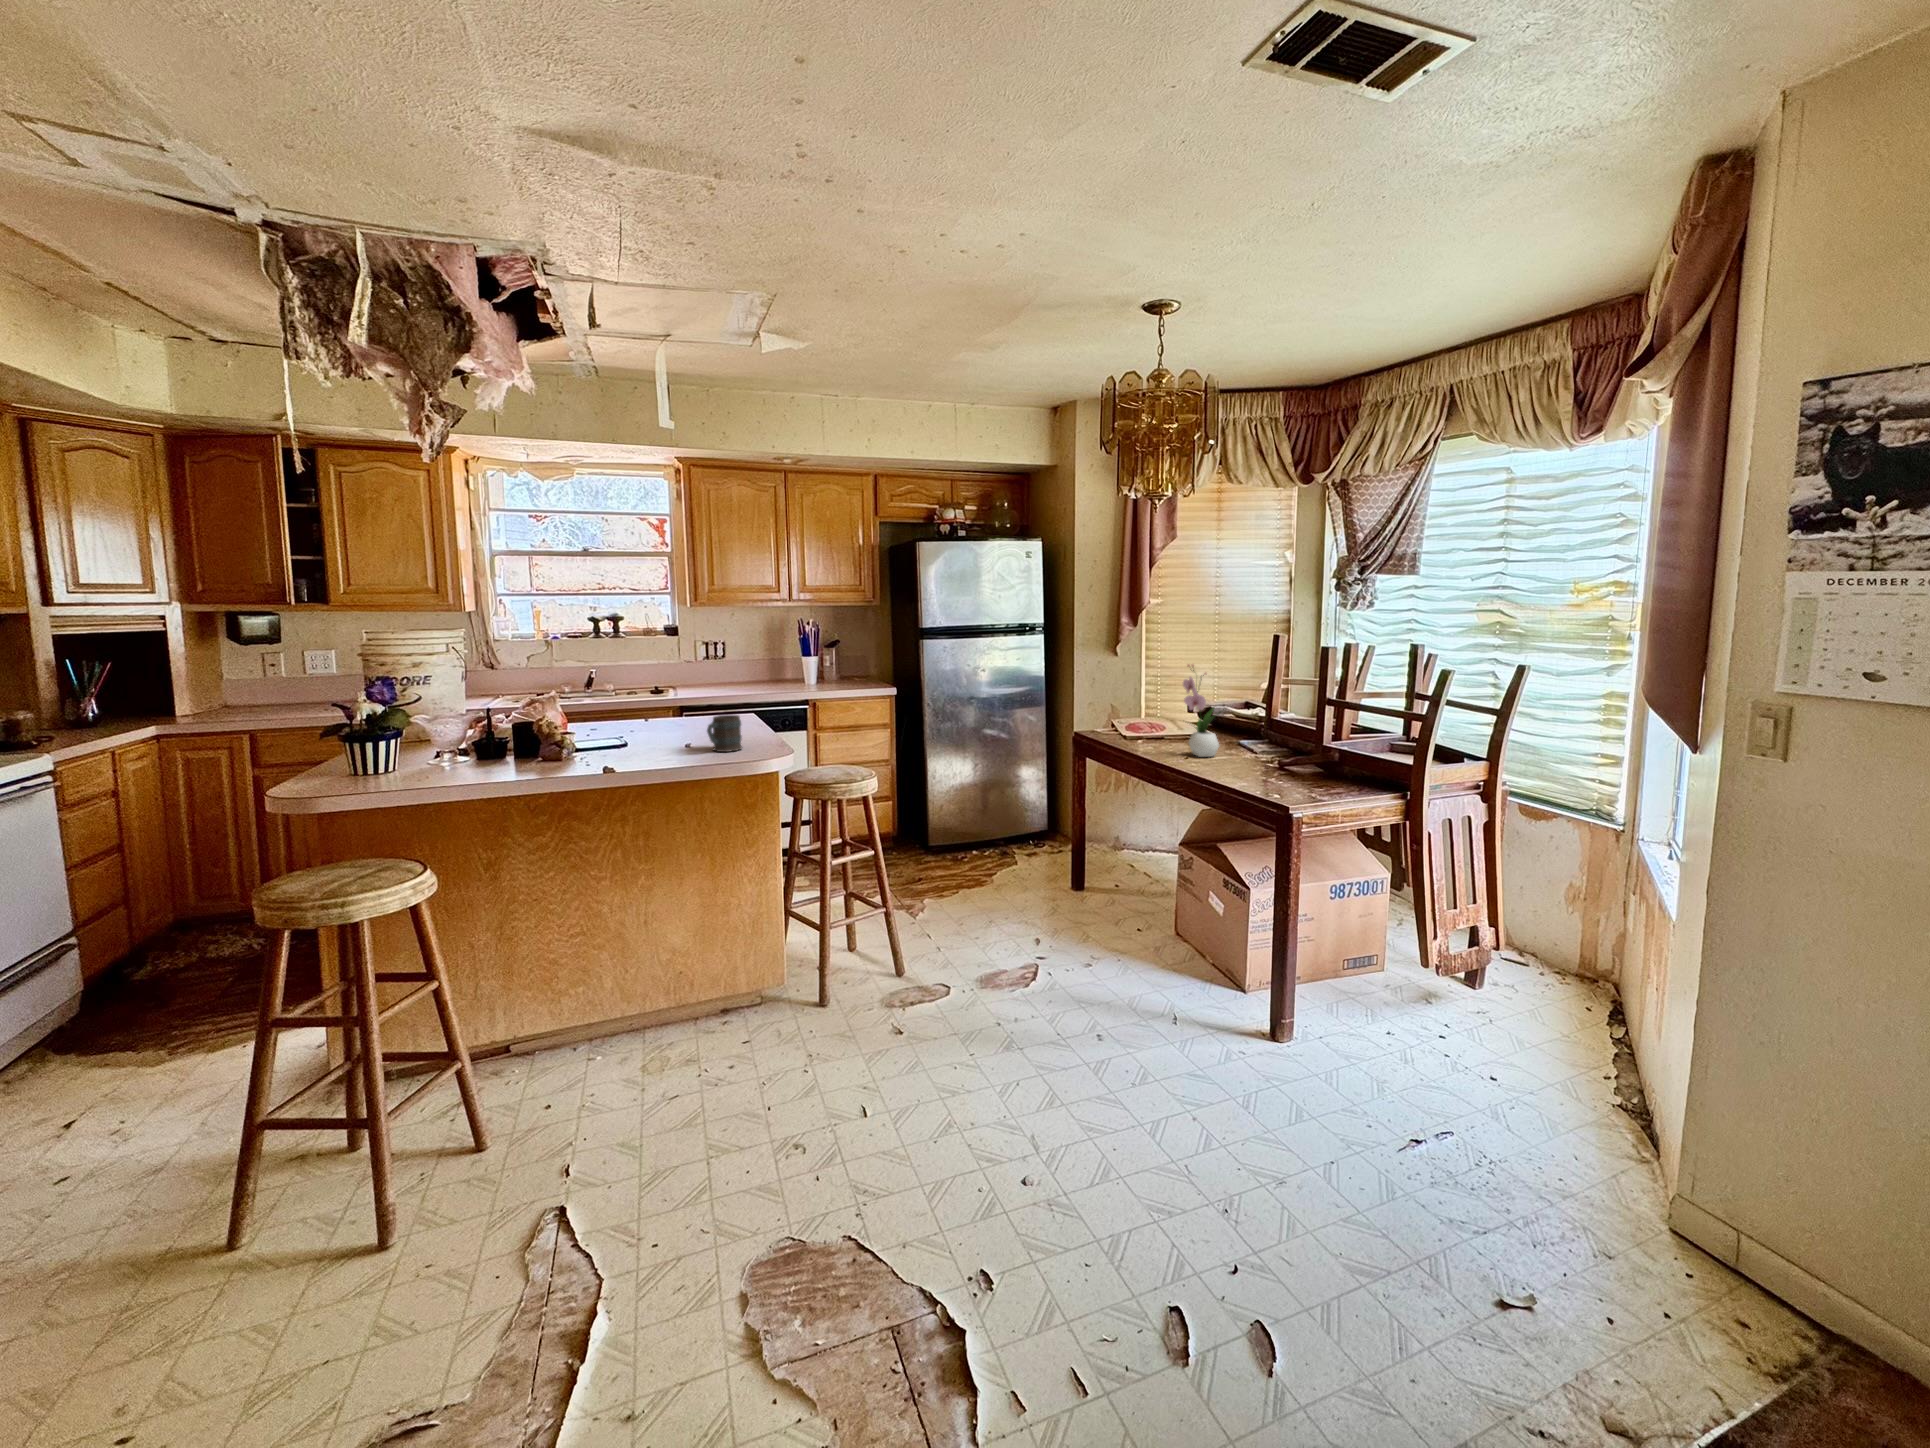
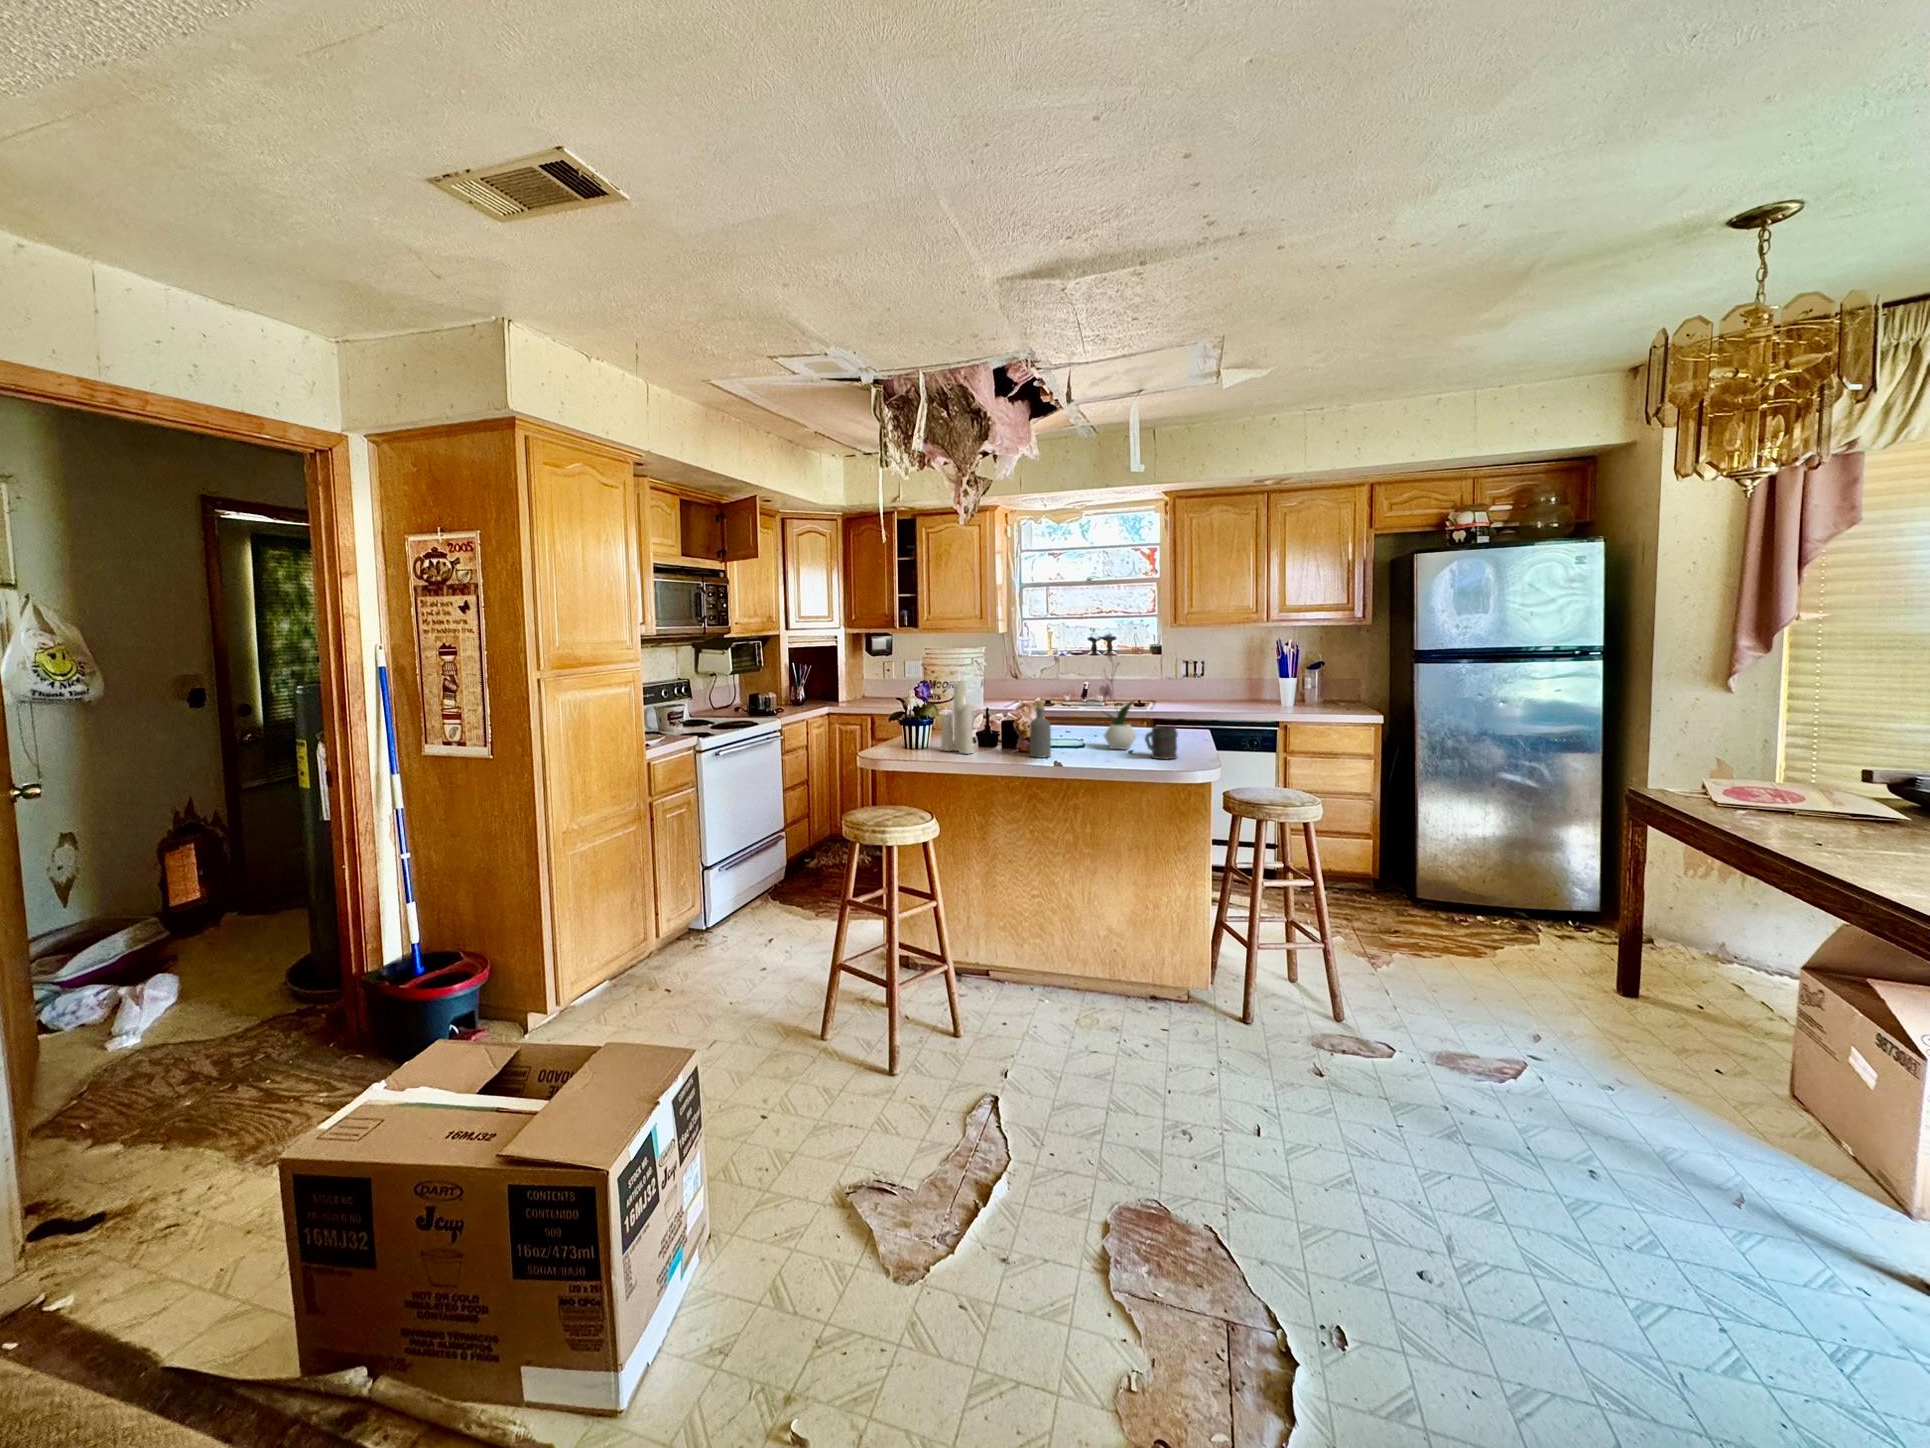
candle: none [416,655,476,772] -> present [940,681,974,754]
flower arrangement: present [1183,665,1219,757] -> present [1099,654,1137,749]
bottle: none [558,695,589,766] -> present [1030,700,1051,758]

